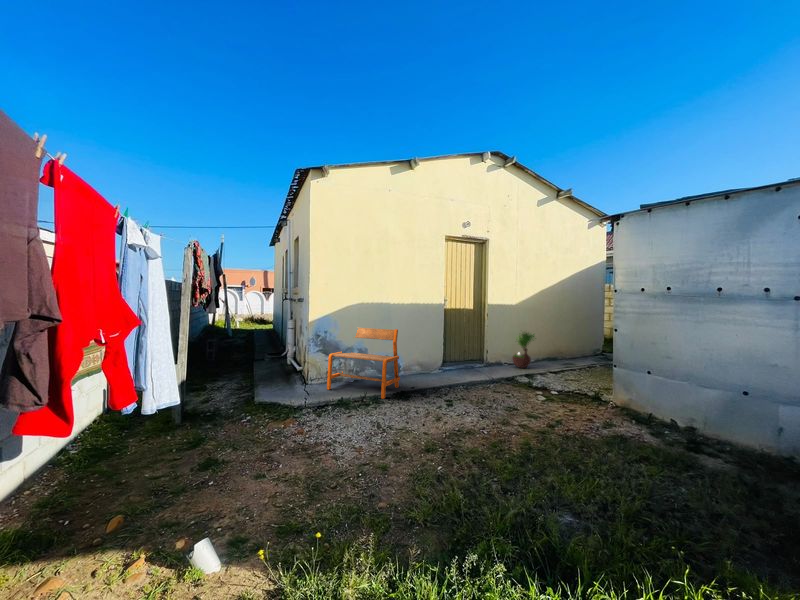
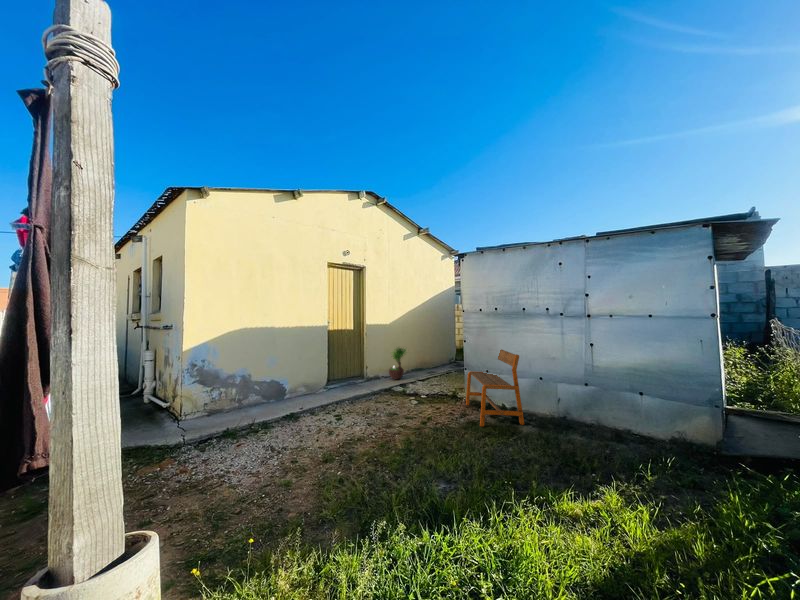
bench: present [327,328,400,399] -> present [466,349,524,426]

